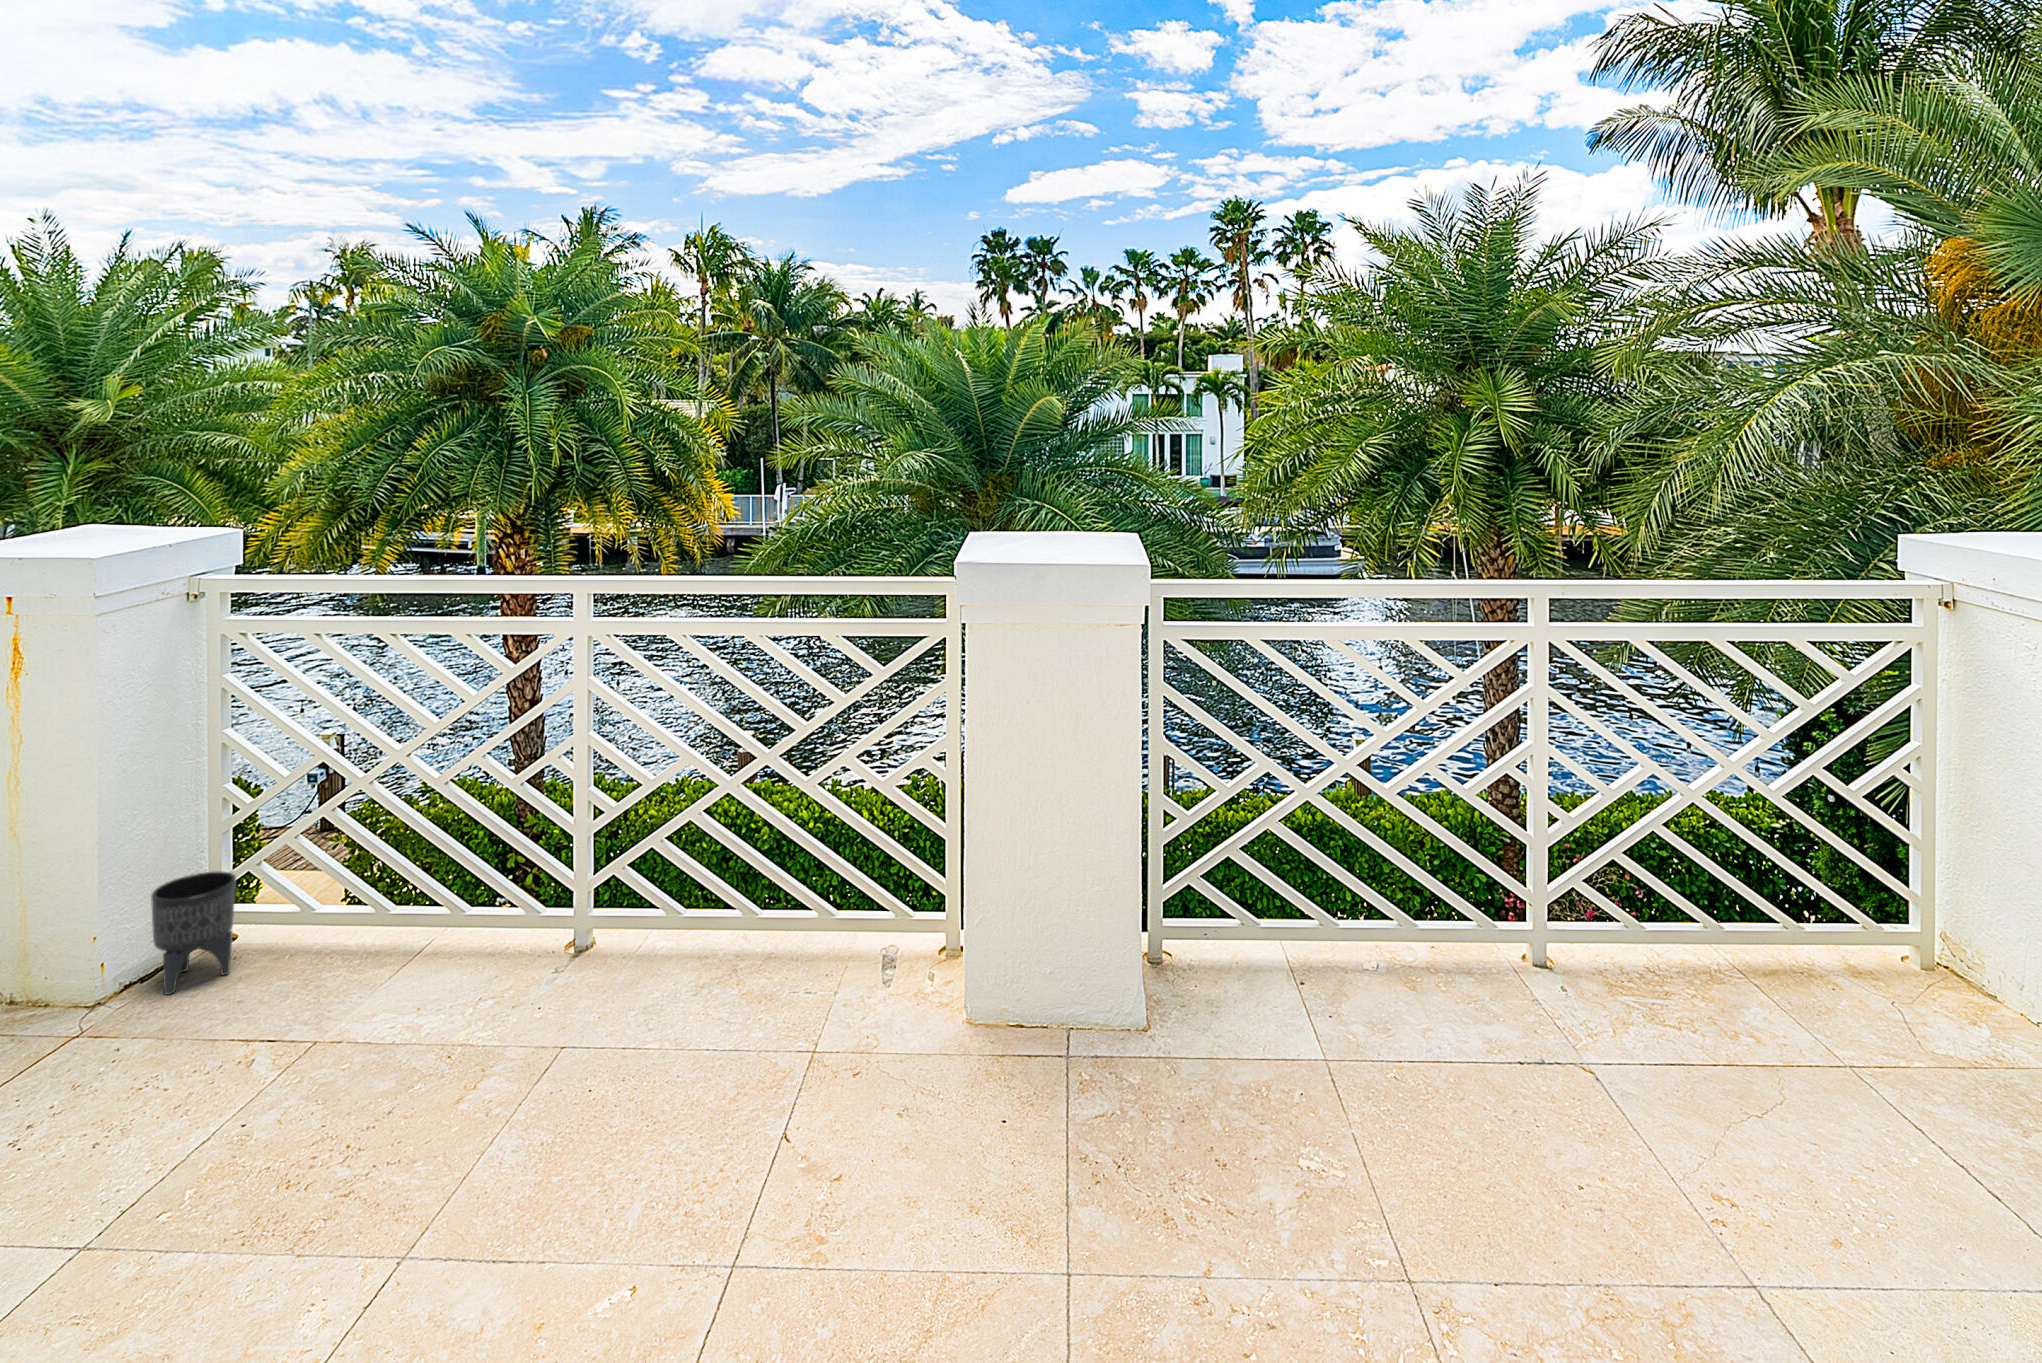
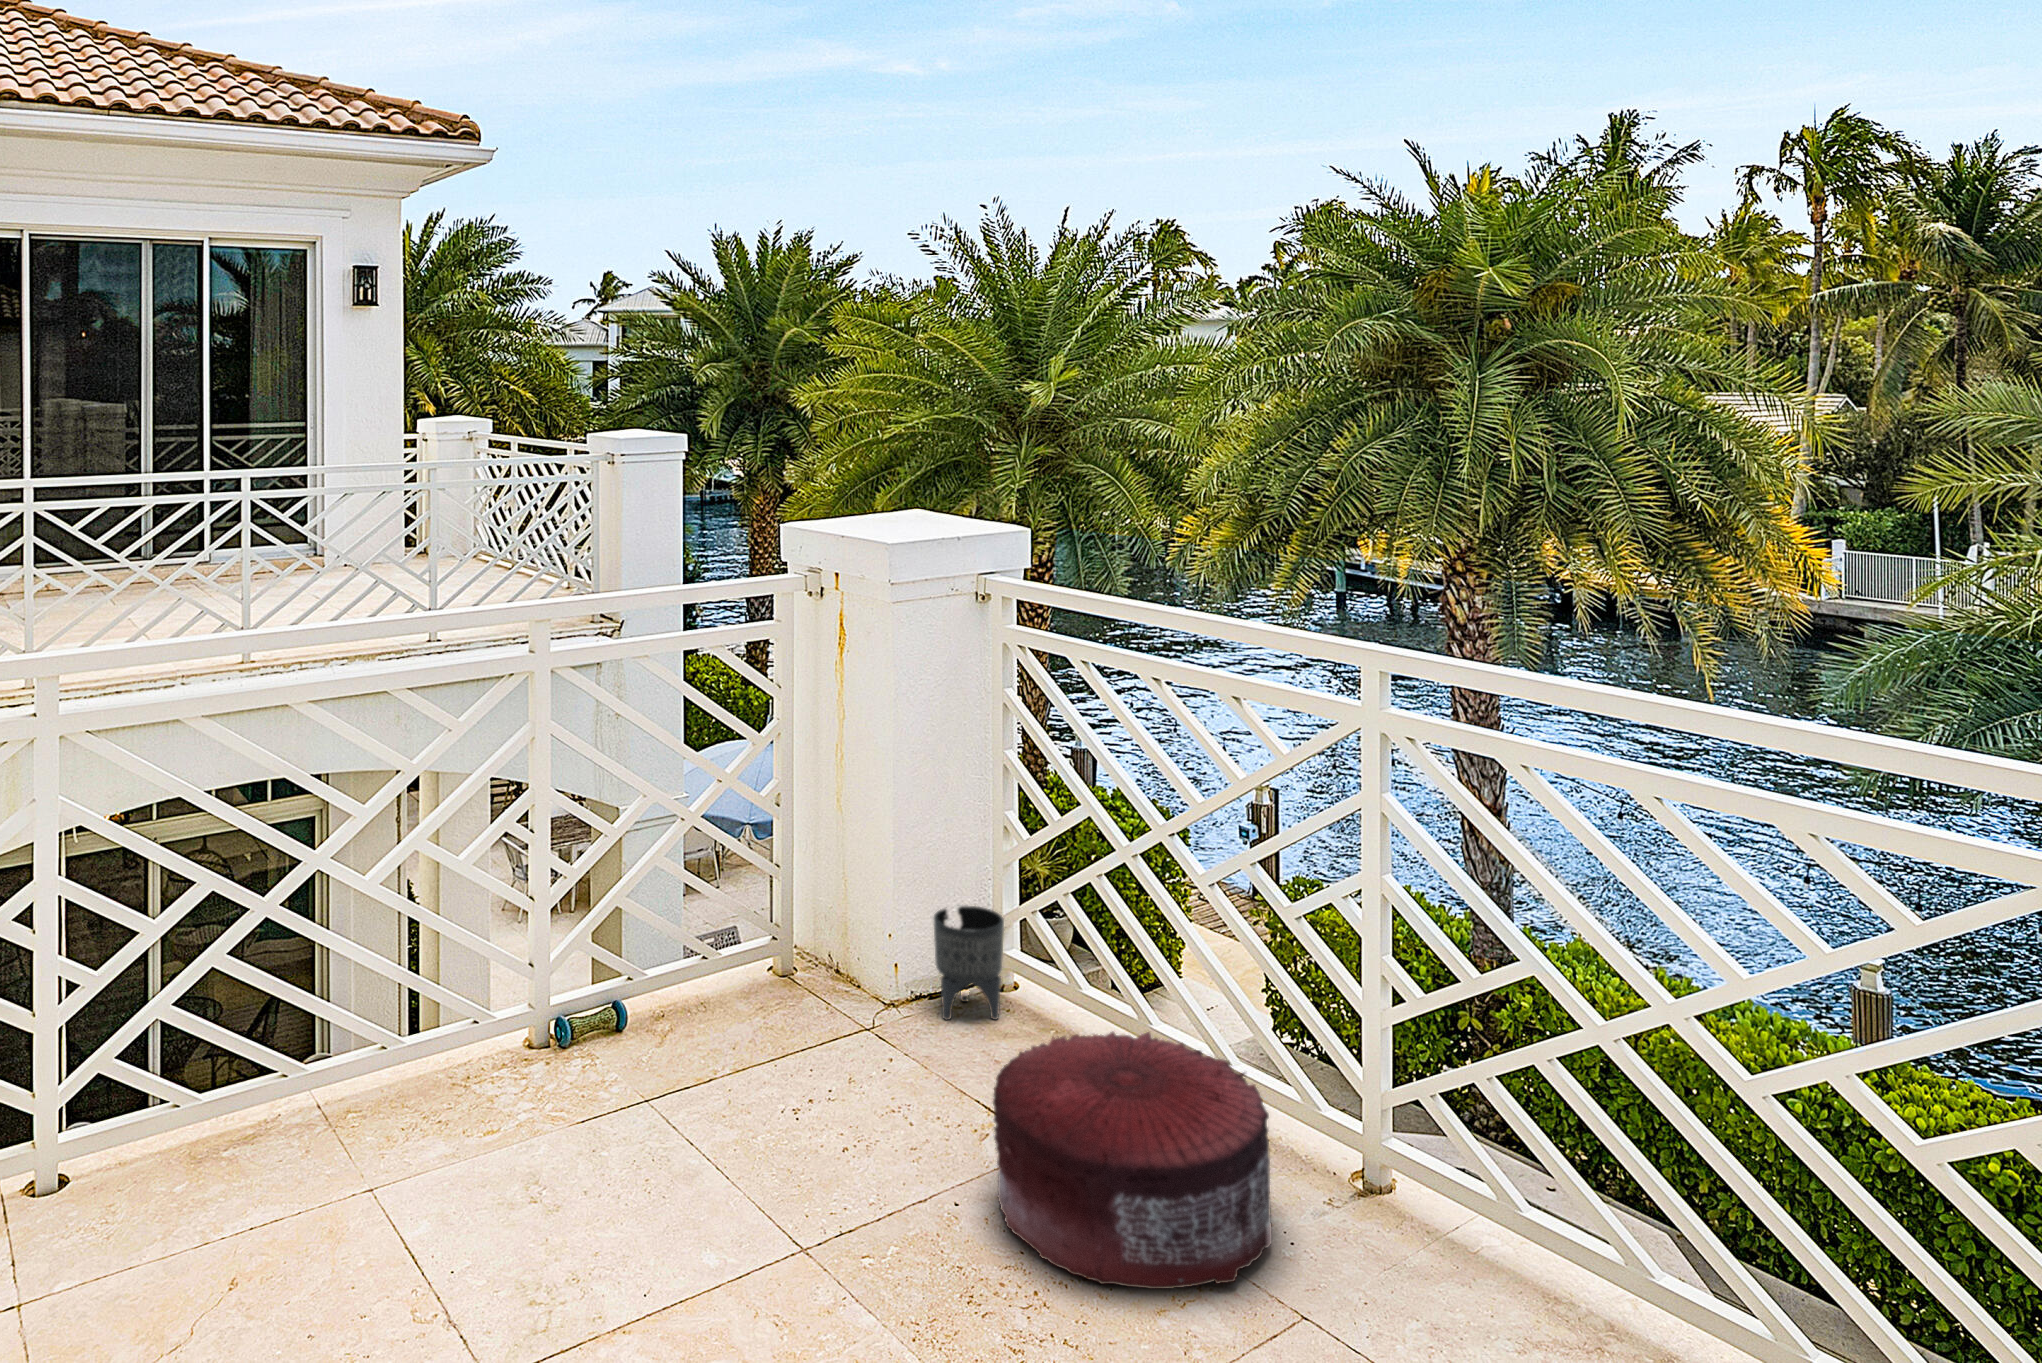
pouf: none [297,910,563,1140] -> present [993,1032,1272,1289]

